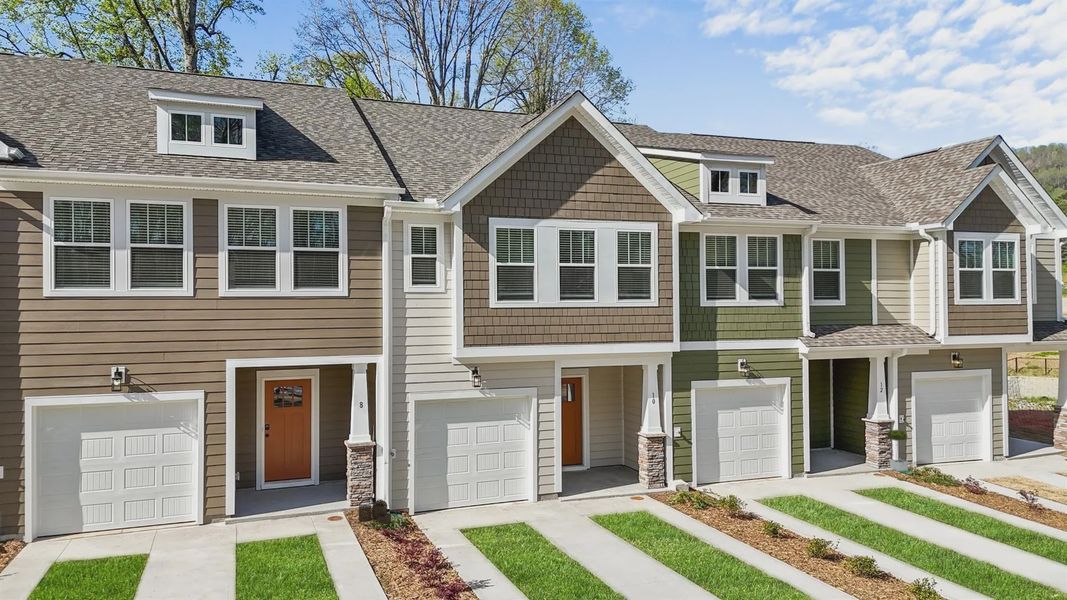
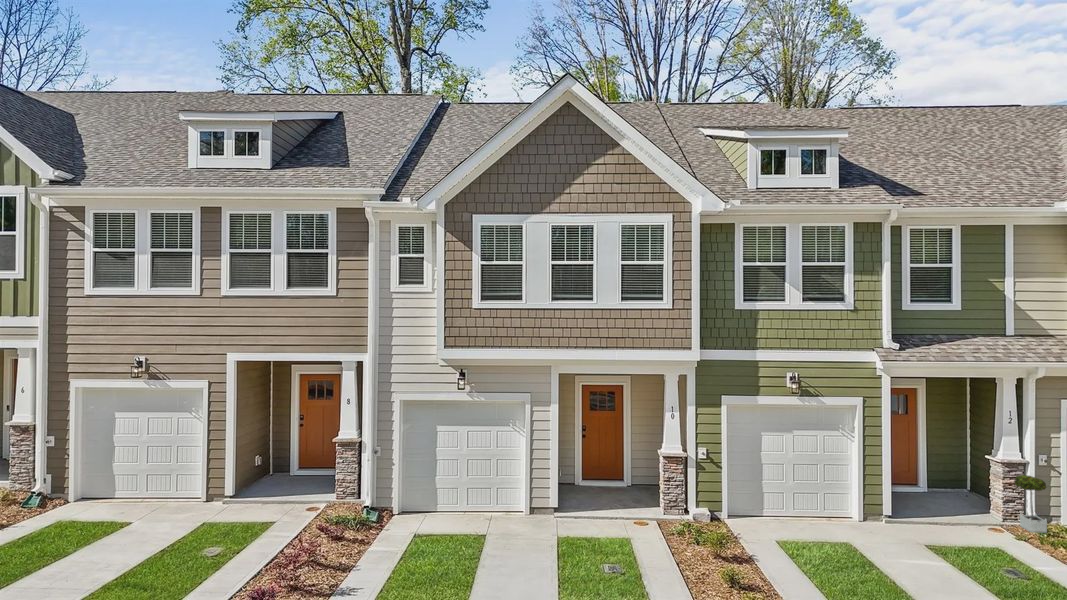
woven basket: present [359,499,391,523] -> none [333,498,369,527]

